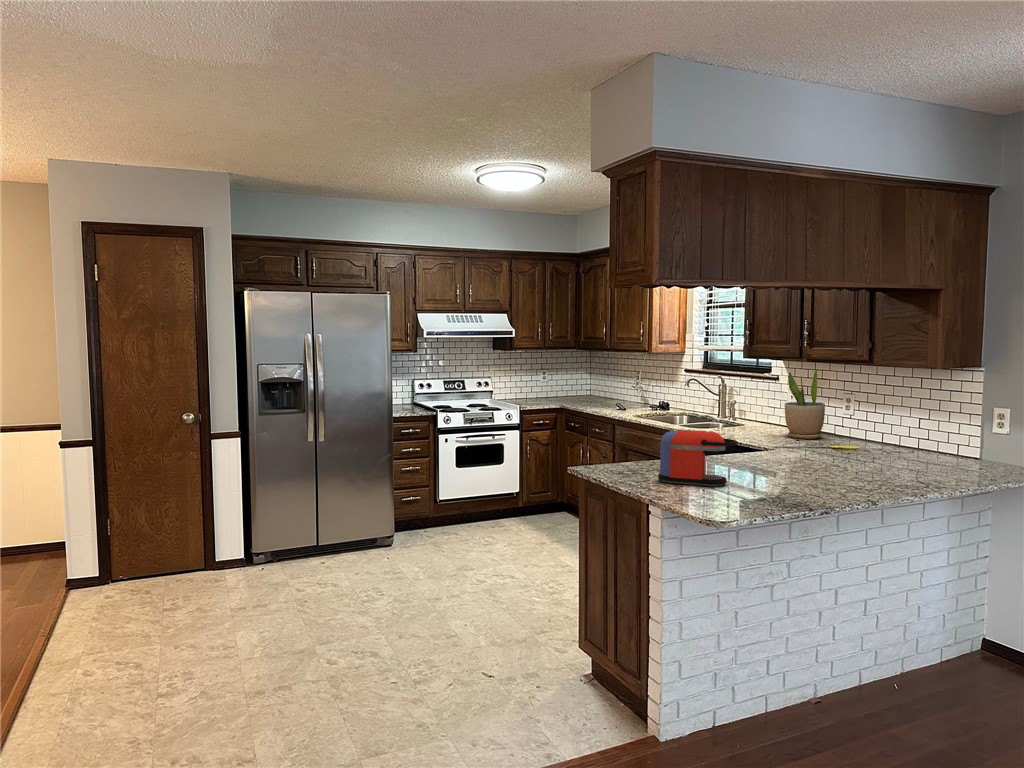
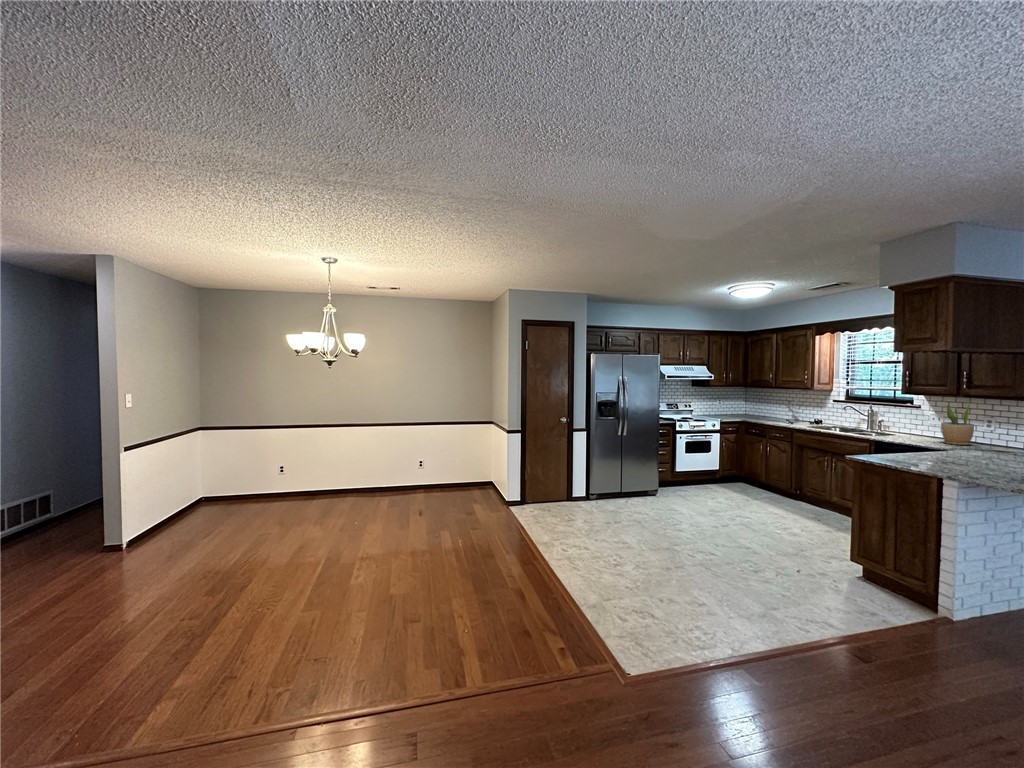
coffee maker: present [658,430,737,486] -> none [925,438,987,472]

